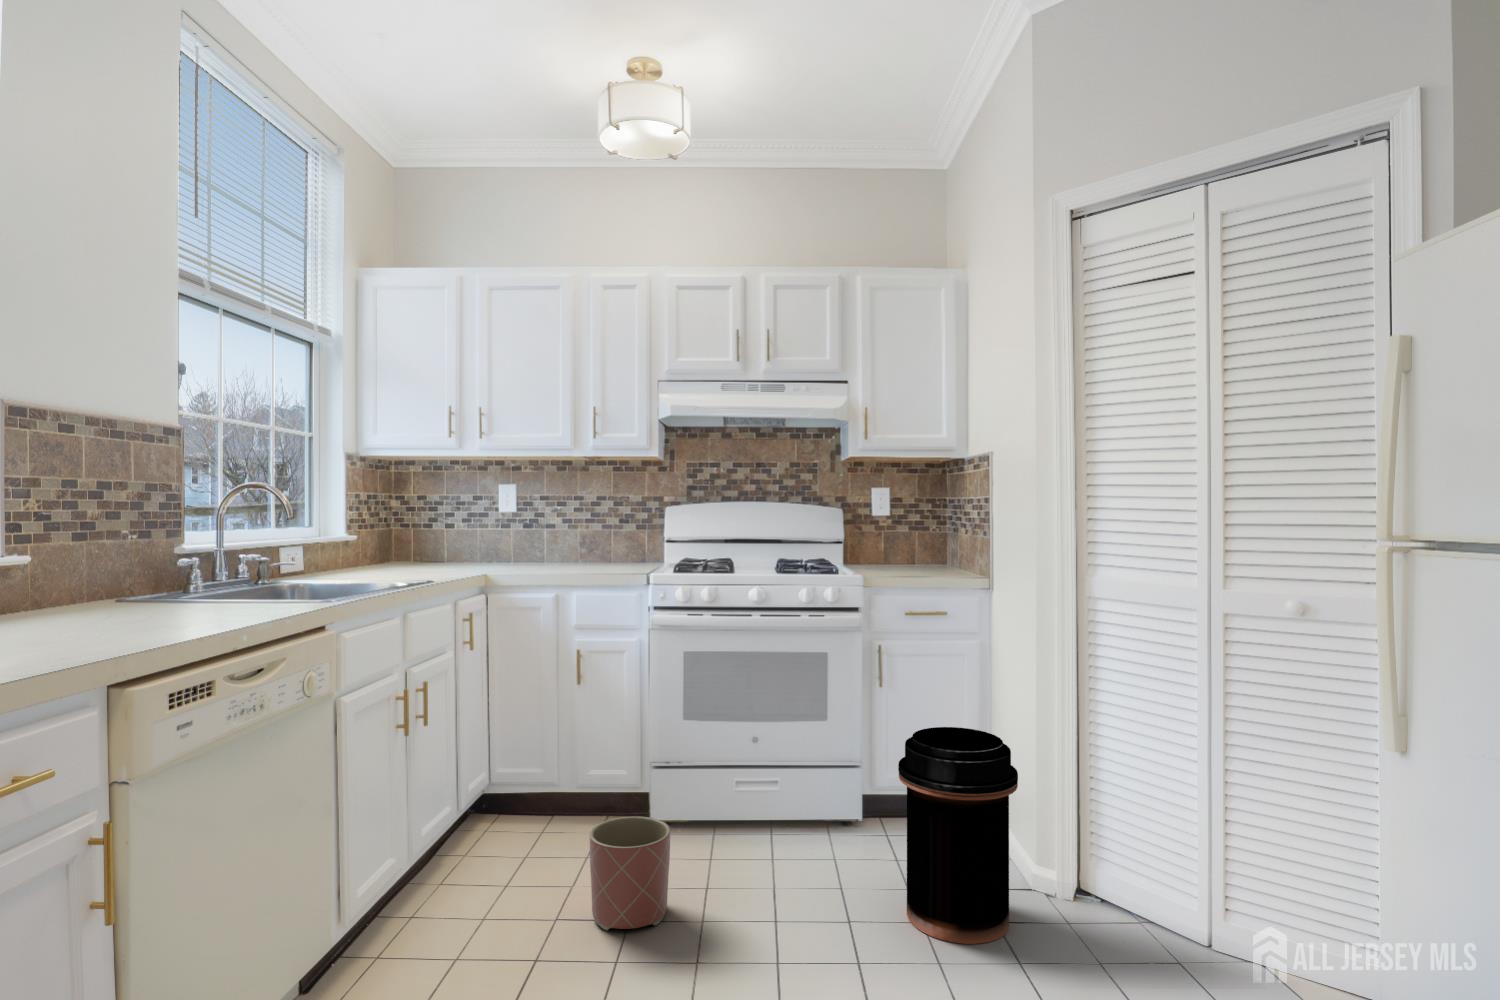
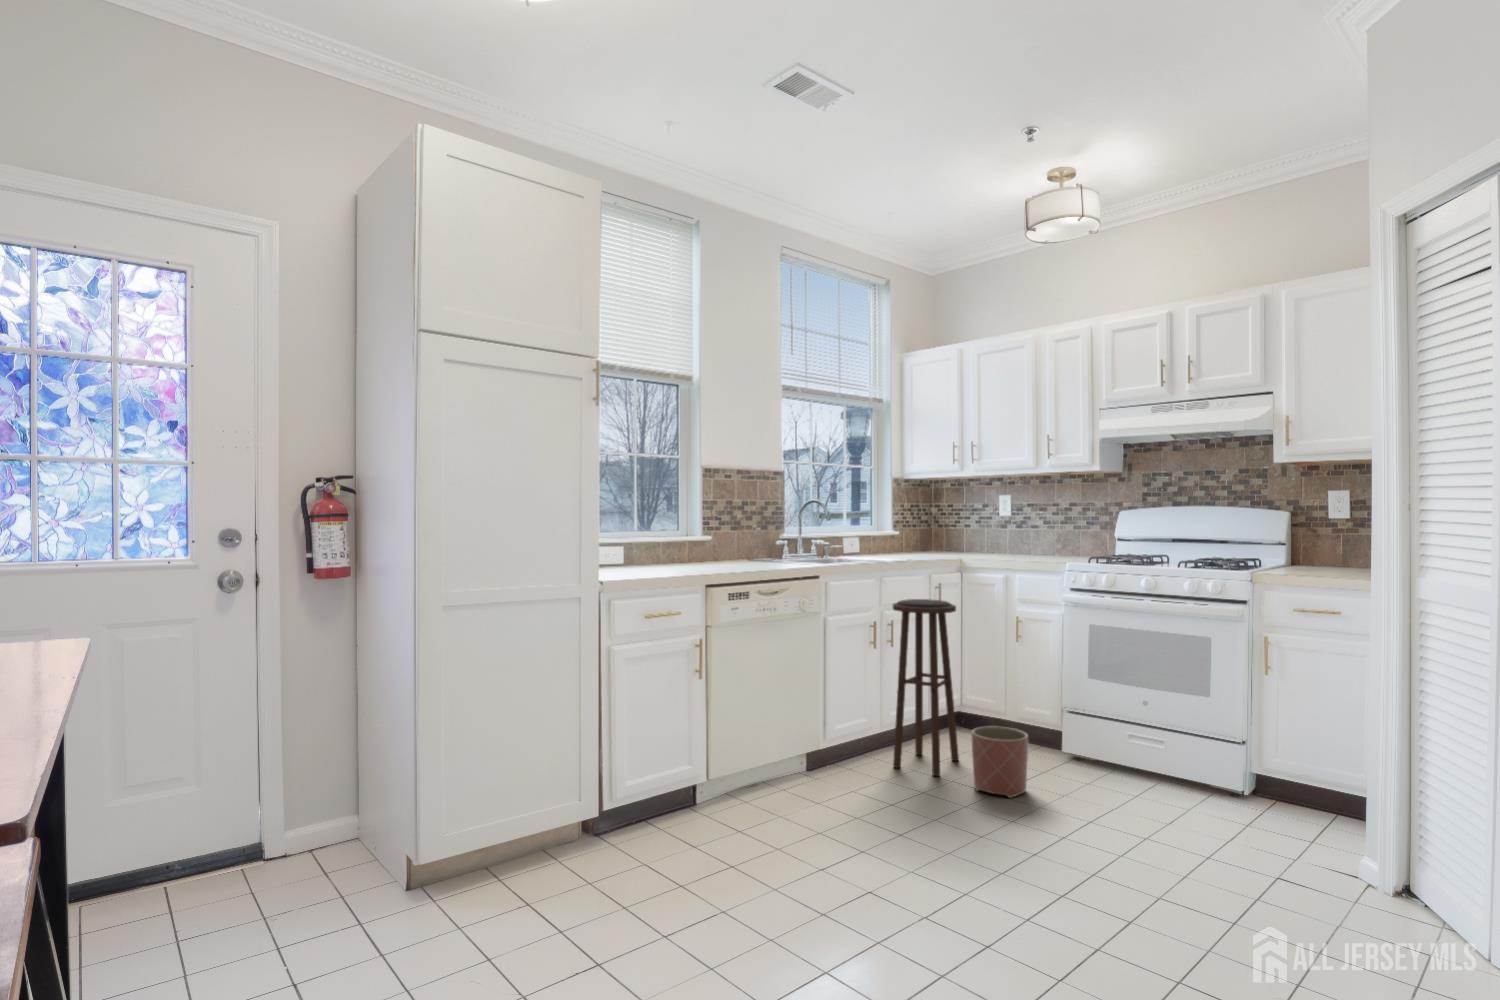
stool: none [438,641,542,930] -> present [893,599,959,776]
trash can: present [898,727,1018,944] -> none [1189,699,1302,876]

